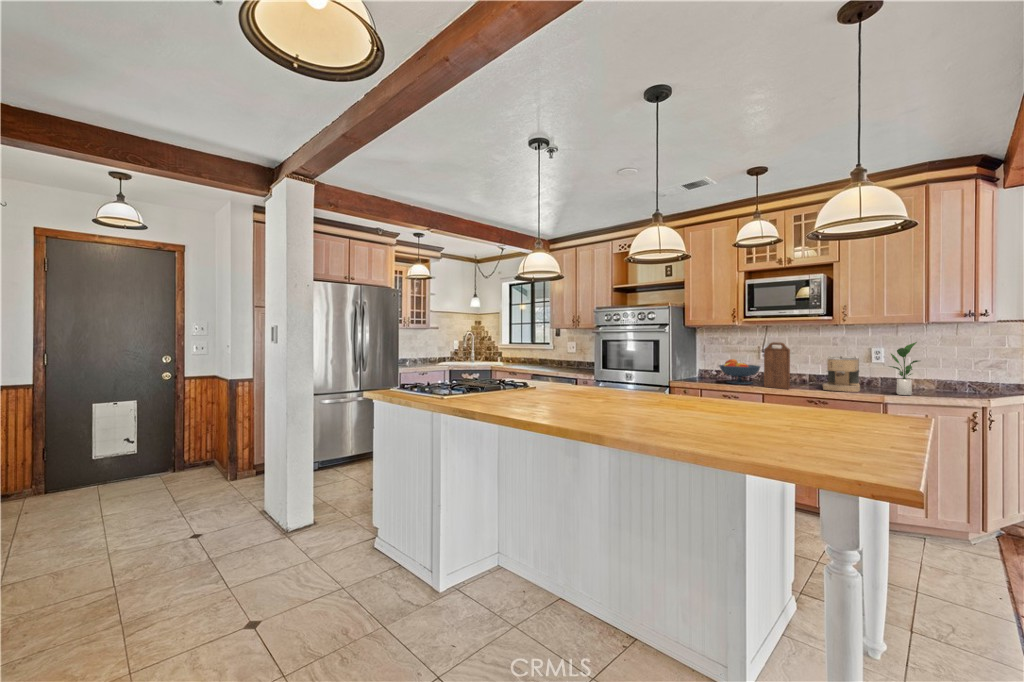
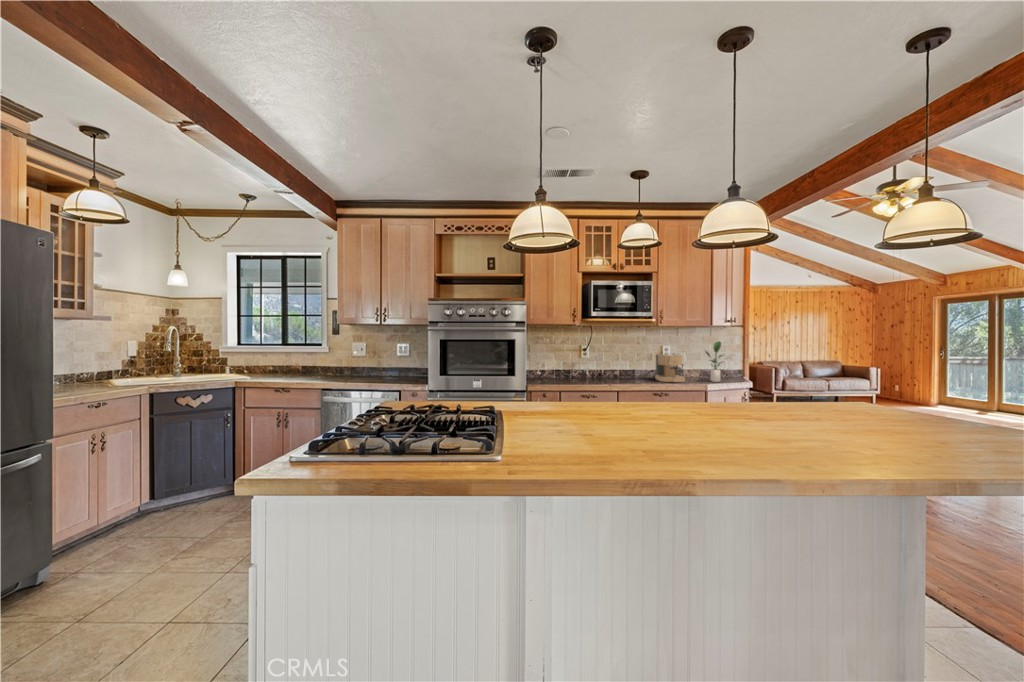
cutting board: present [764,342,790,389] -> none [617,342,642,383]
fruit bowl: present [720,359,760,384] -> none [566,358,602,381]

